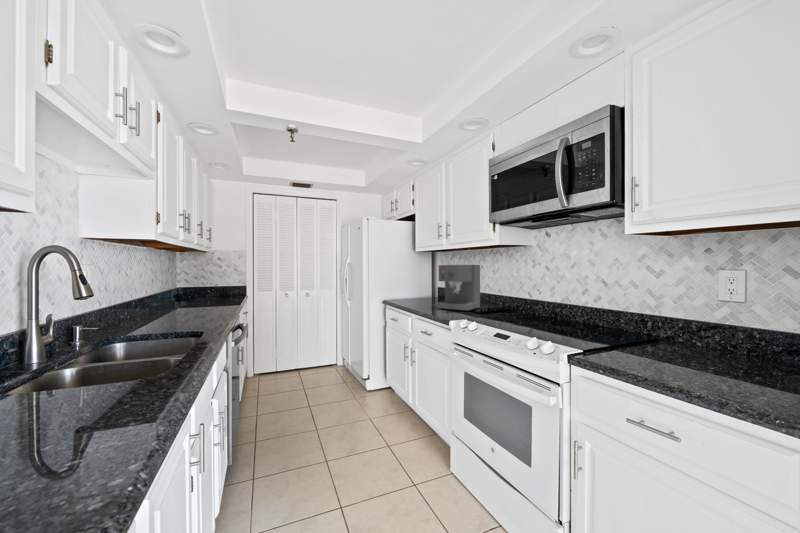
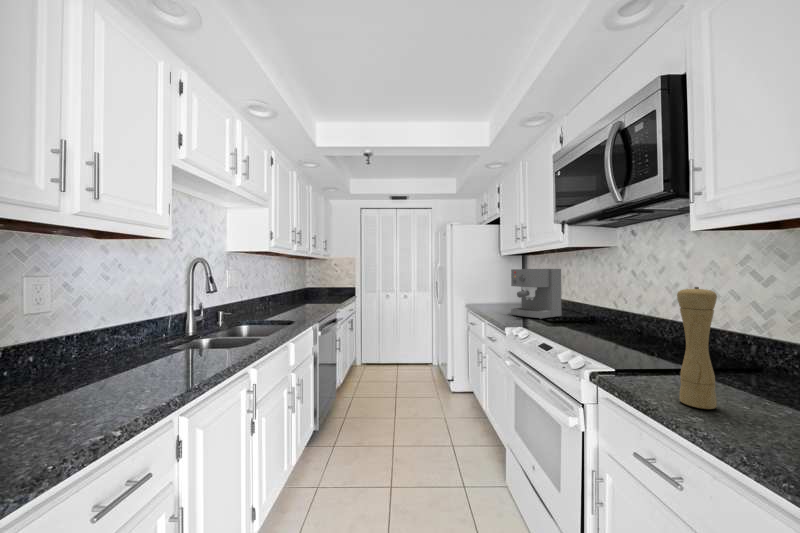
pepper mill: none [652,278,681,373] -> present [677,287,717,409]

